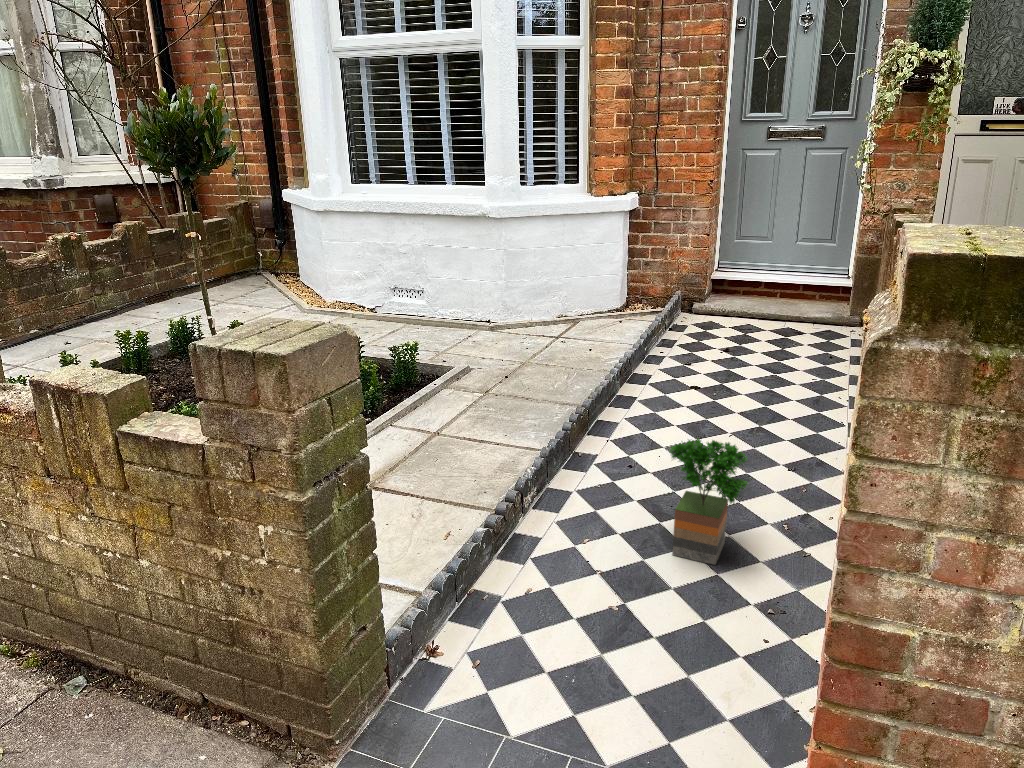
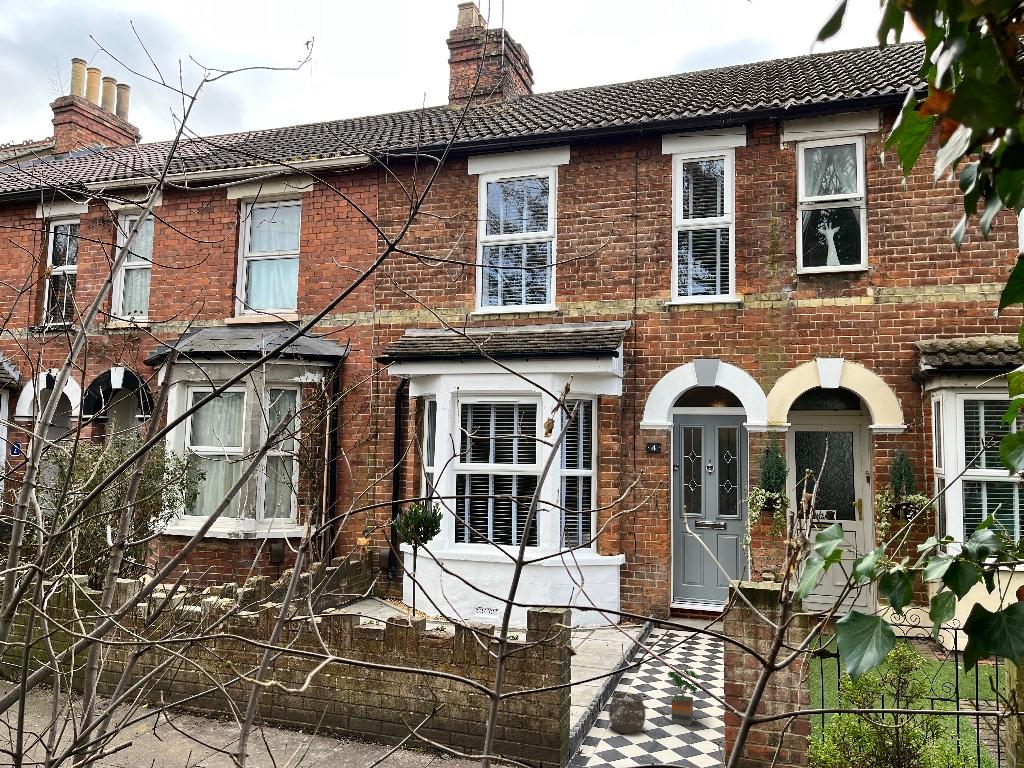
woven basket: none [517,497,606,599] -> present [609,693,646,734]

